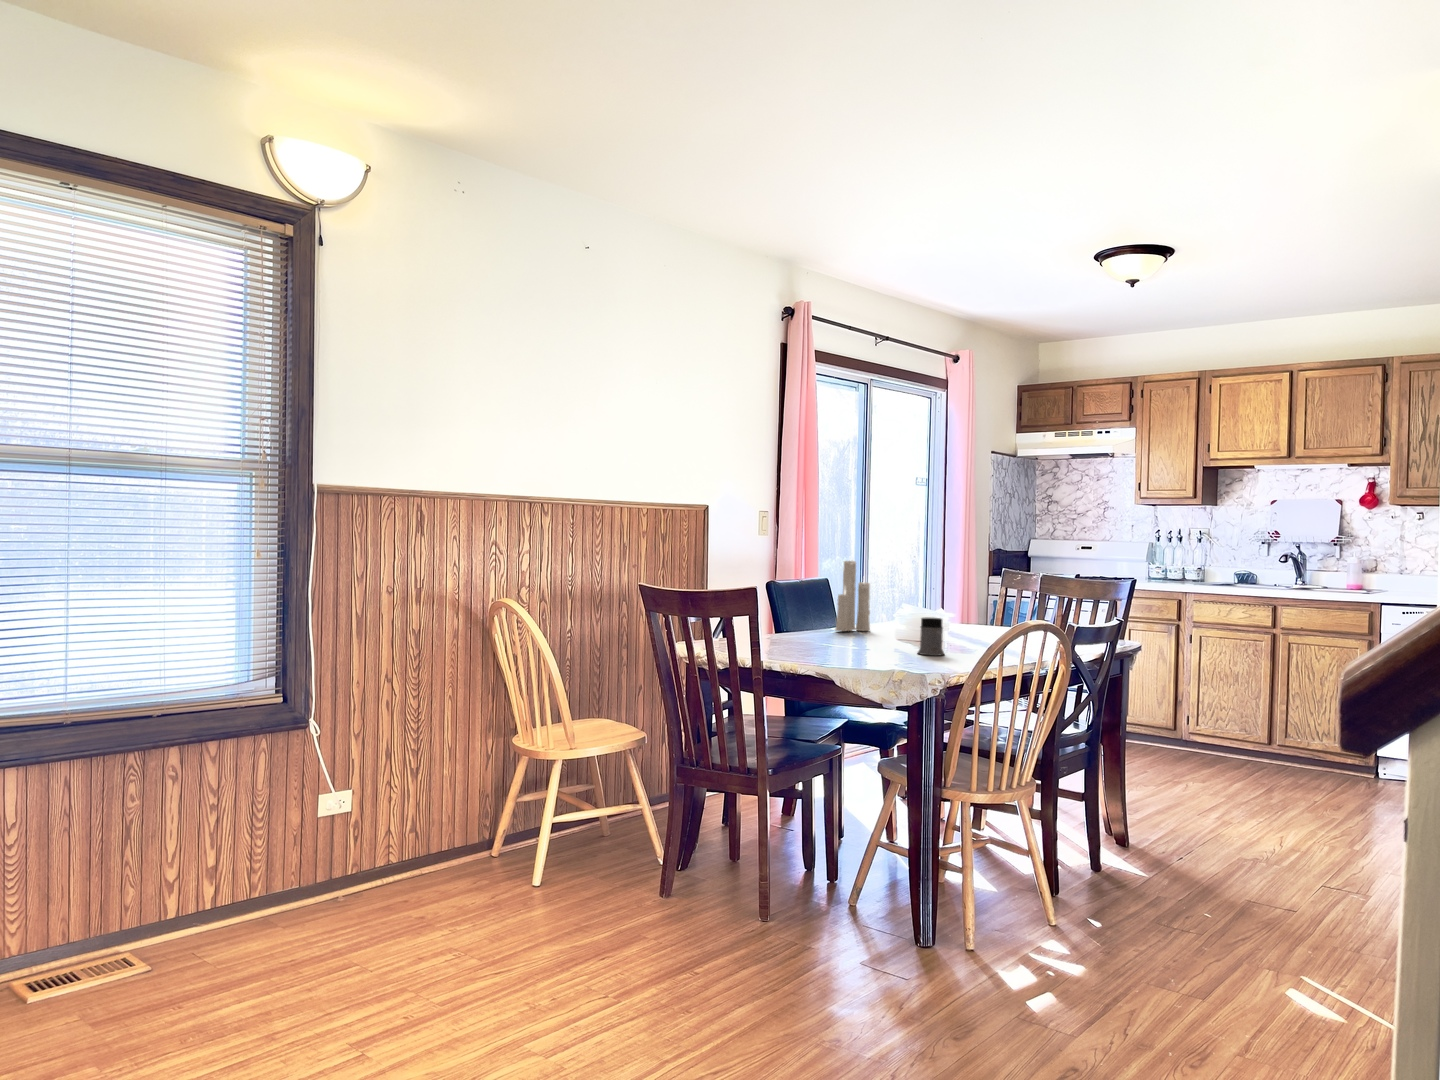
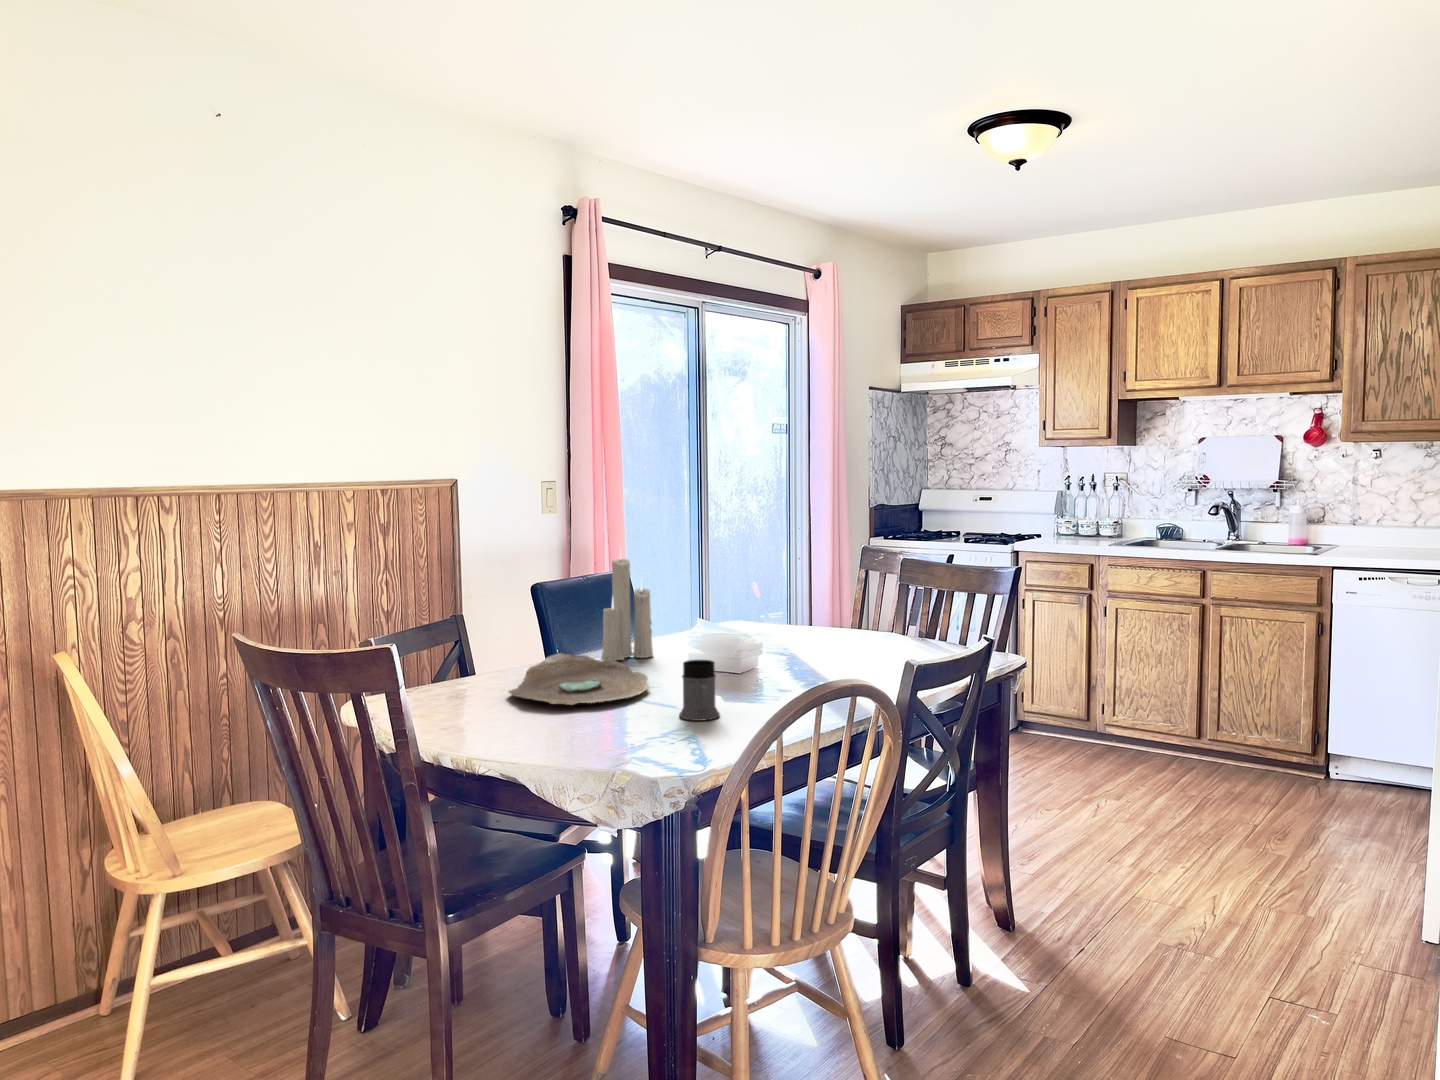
decorative bowl: none [792,621,886,645] -> present [509,653,649,705]

